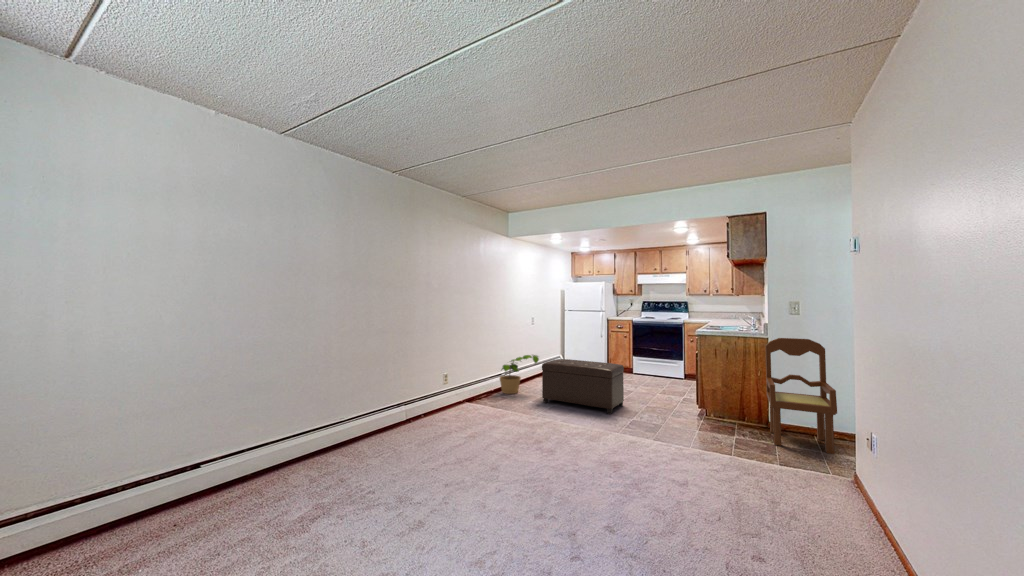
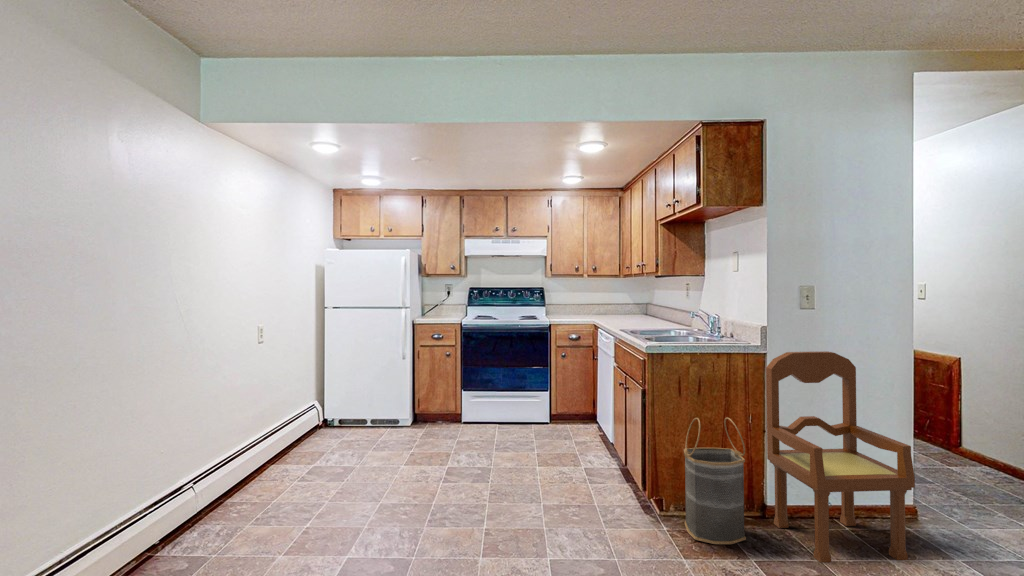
potted plant: present [500,355,539,394] -> none [174,428,294,543]
ottoman: present [542,359,624,414] -> none [309,429,500,554]
basket: none [711,367,744,432] -> present [684,417,746,544]

